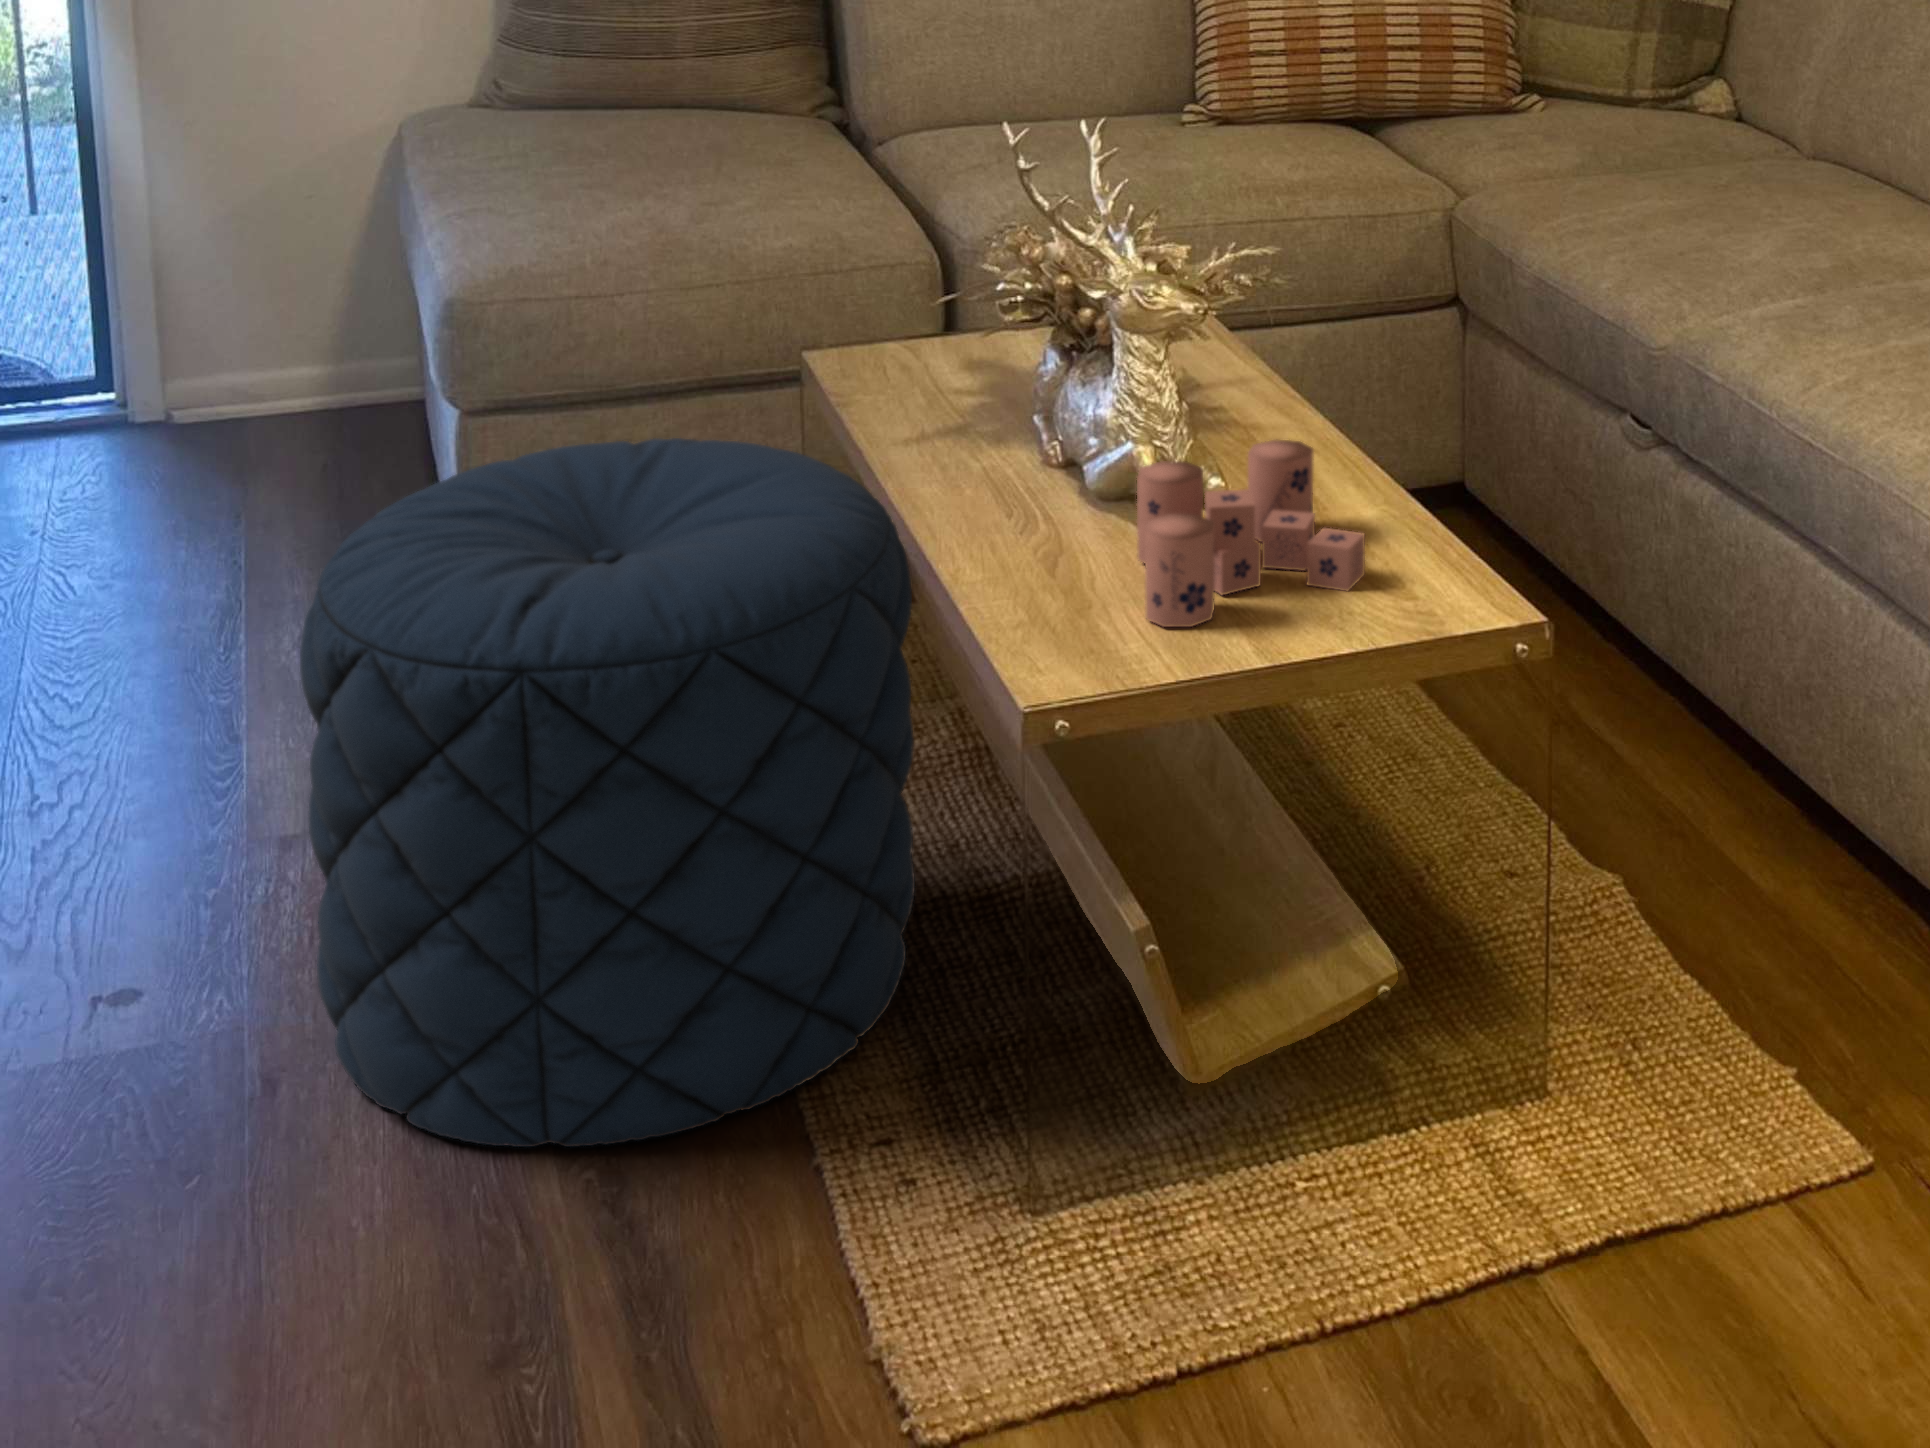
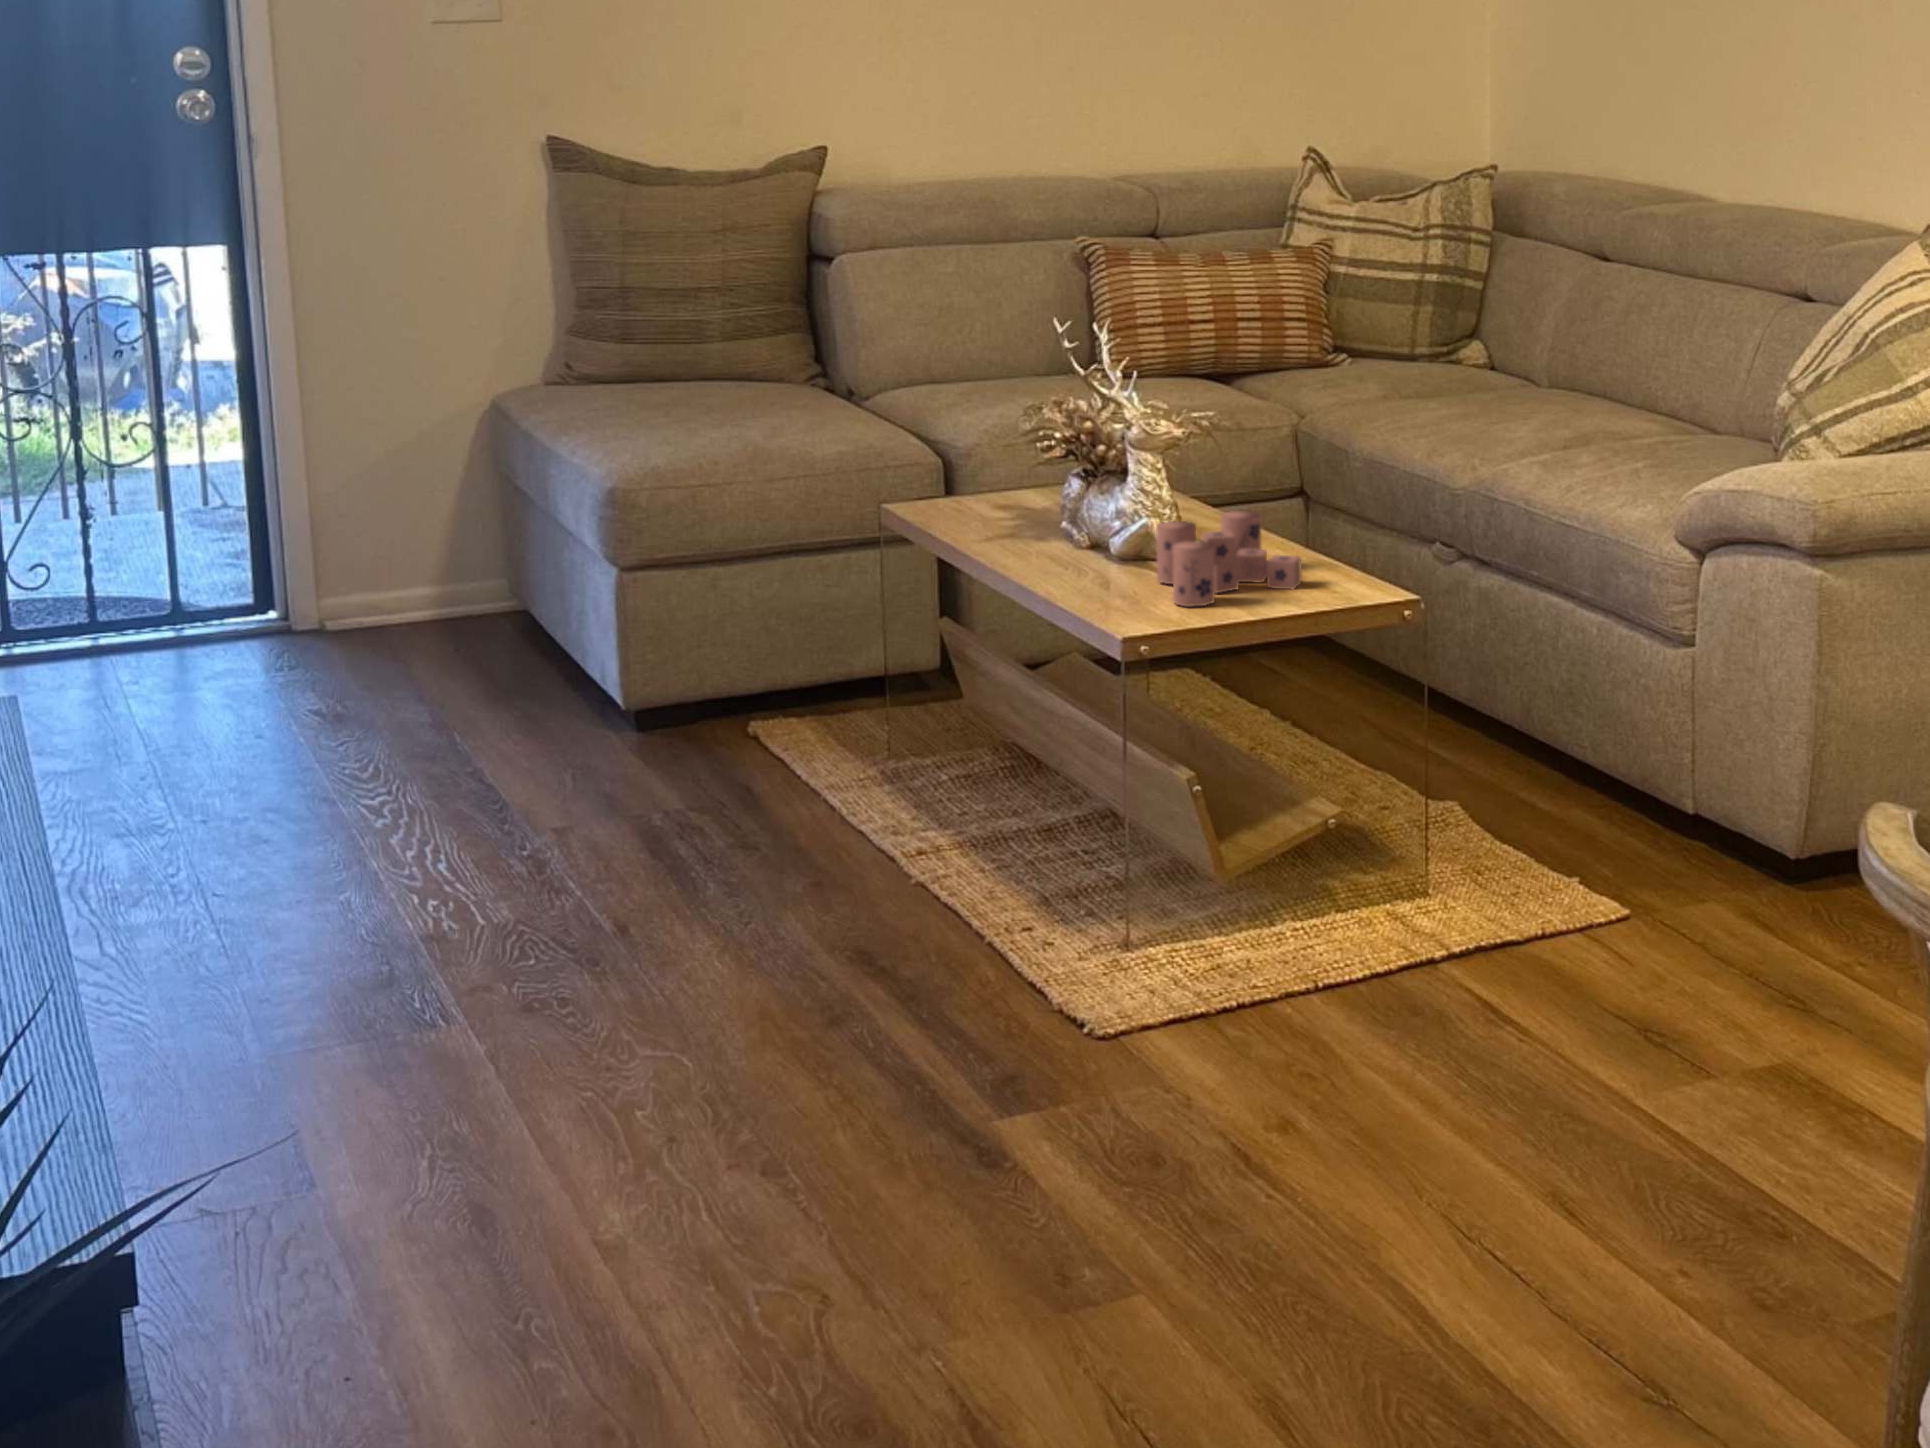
pouf: present [300,438,915,1147] -> none [634,533,1012,944]

